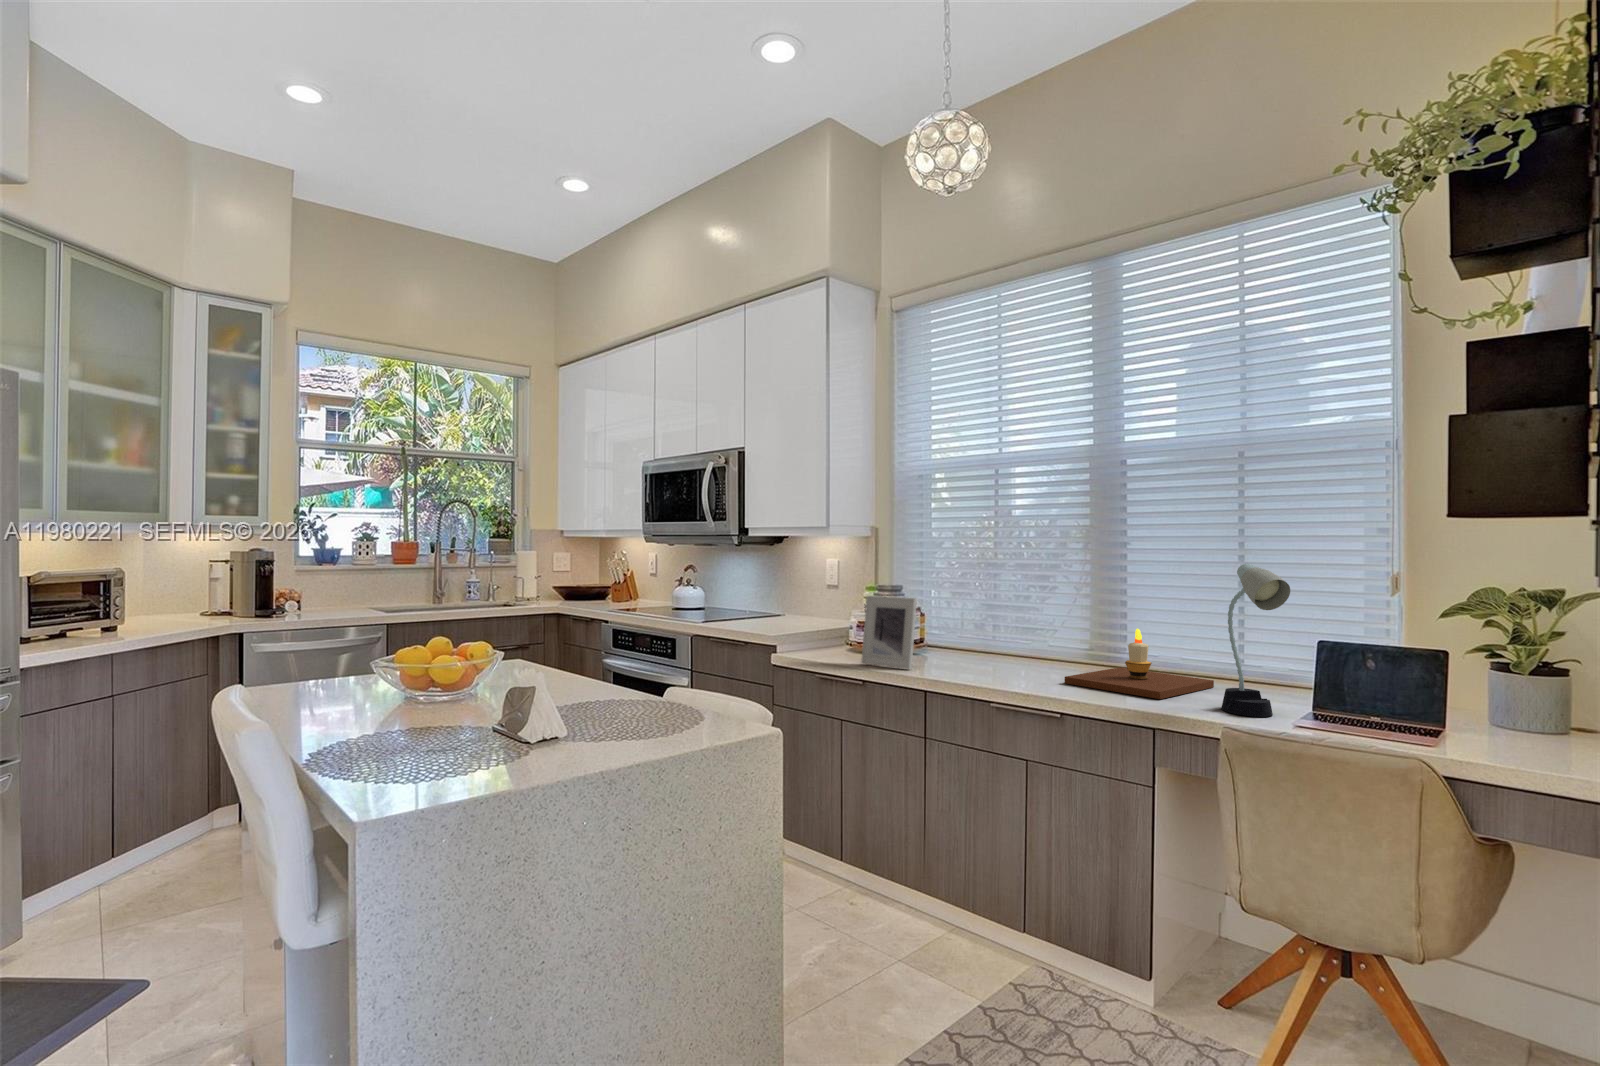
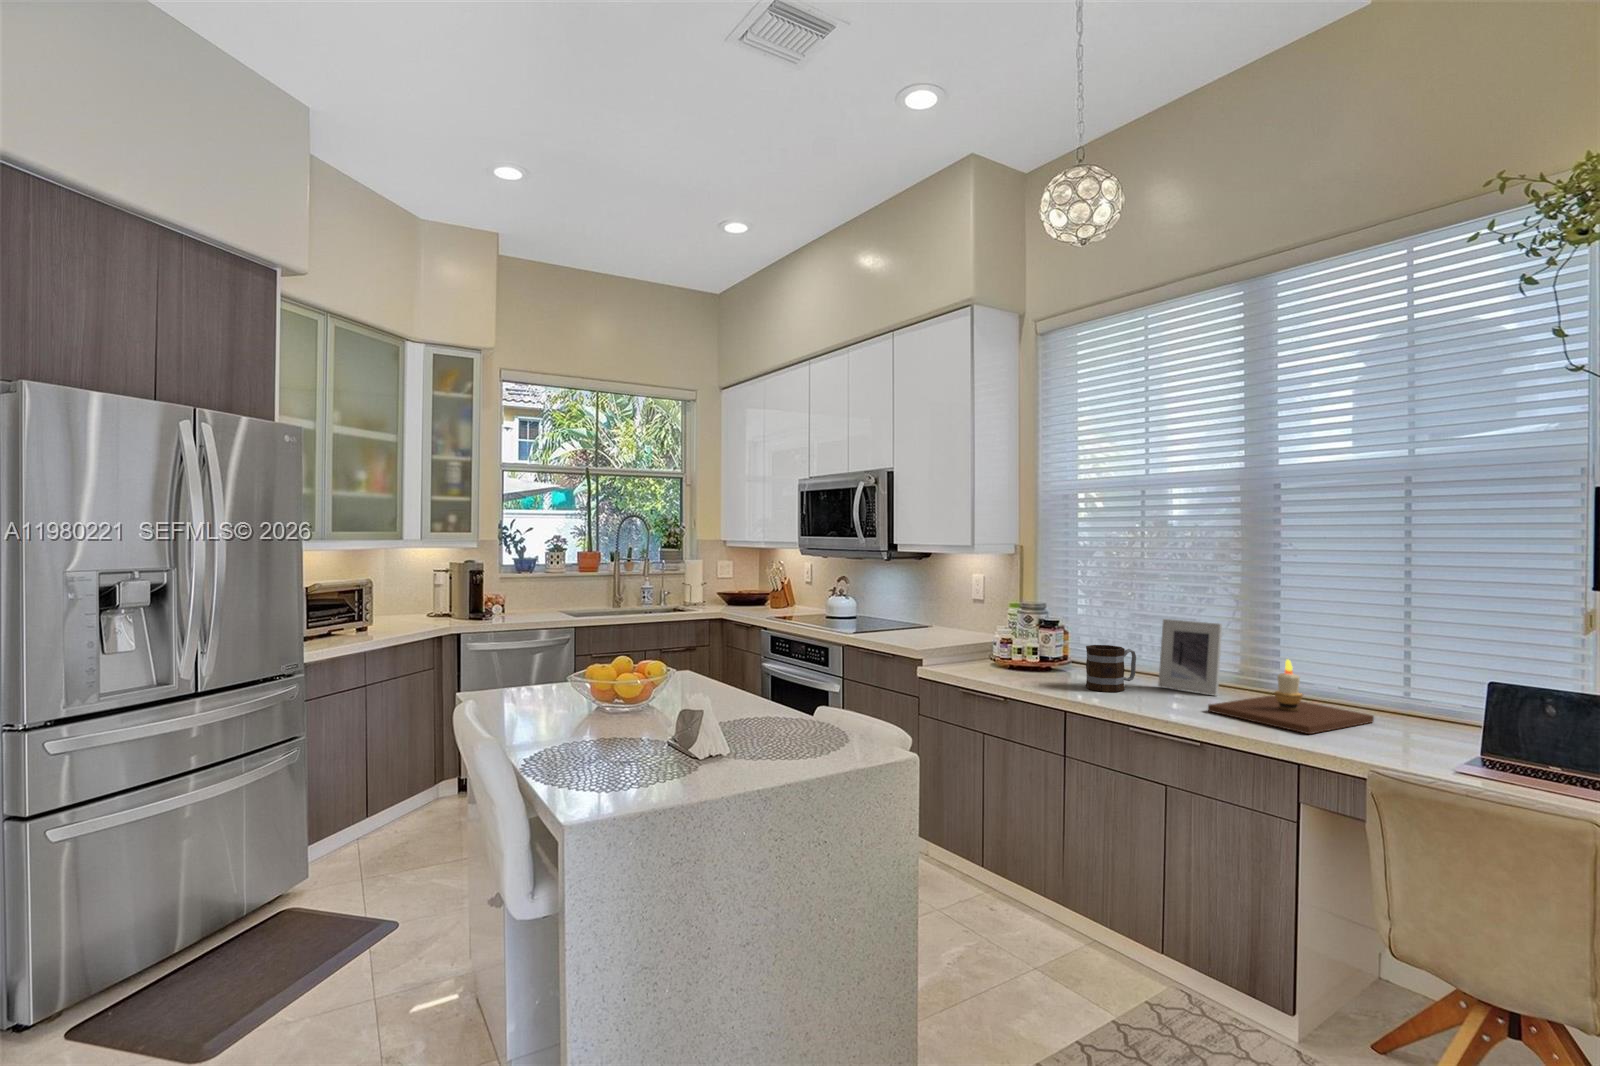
desk lamp: present [1221,564,1290,717] -> none [1376,601,1453,760]
picture frame: present [861,596,917,669] -> present [1158,619,1222,695]
mug: none [945,623,994,670] -> present [1086,645,1136,692]

